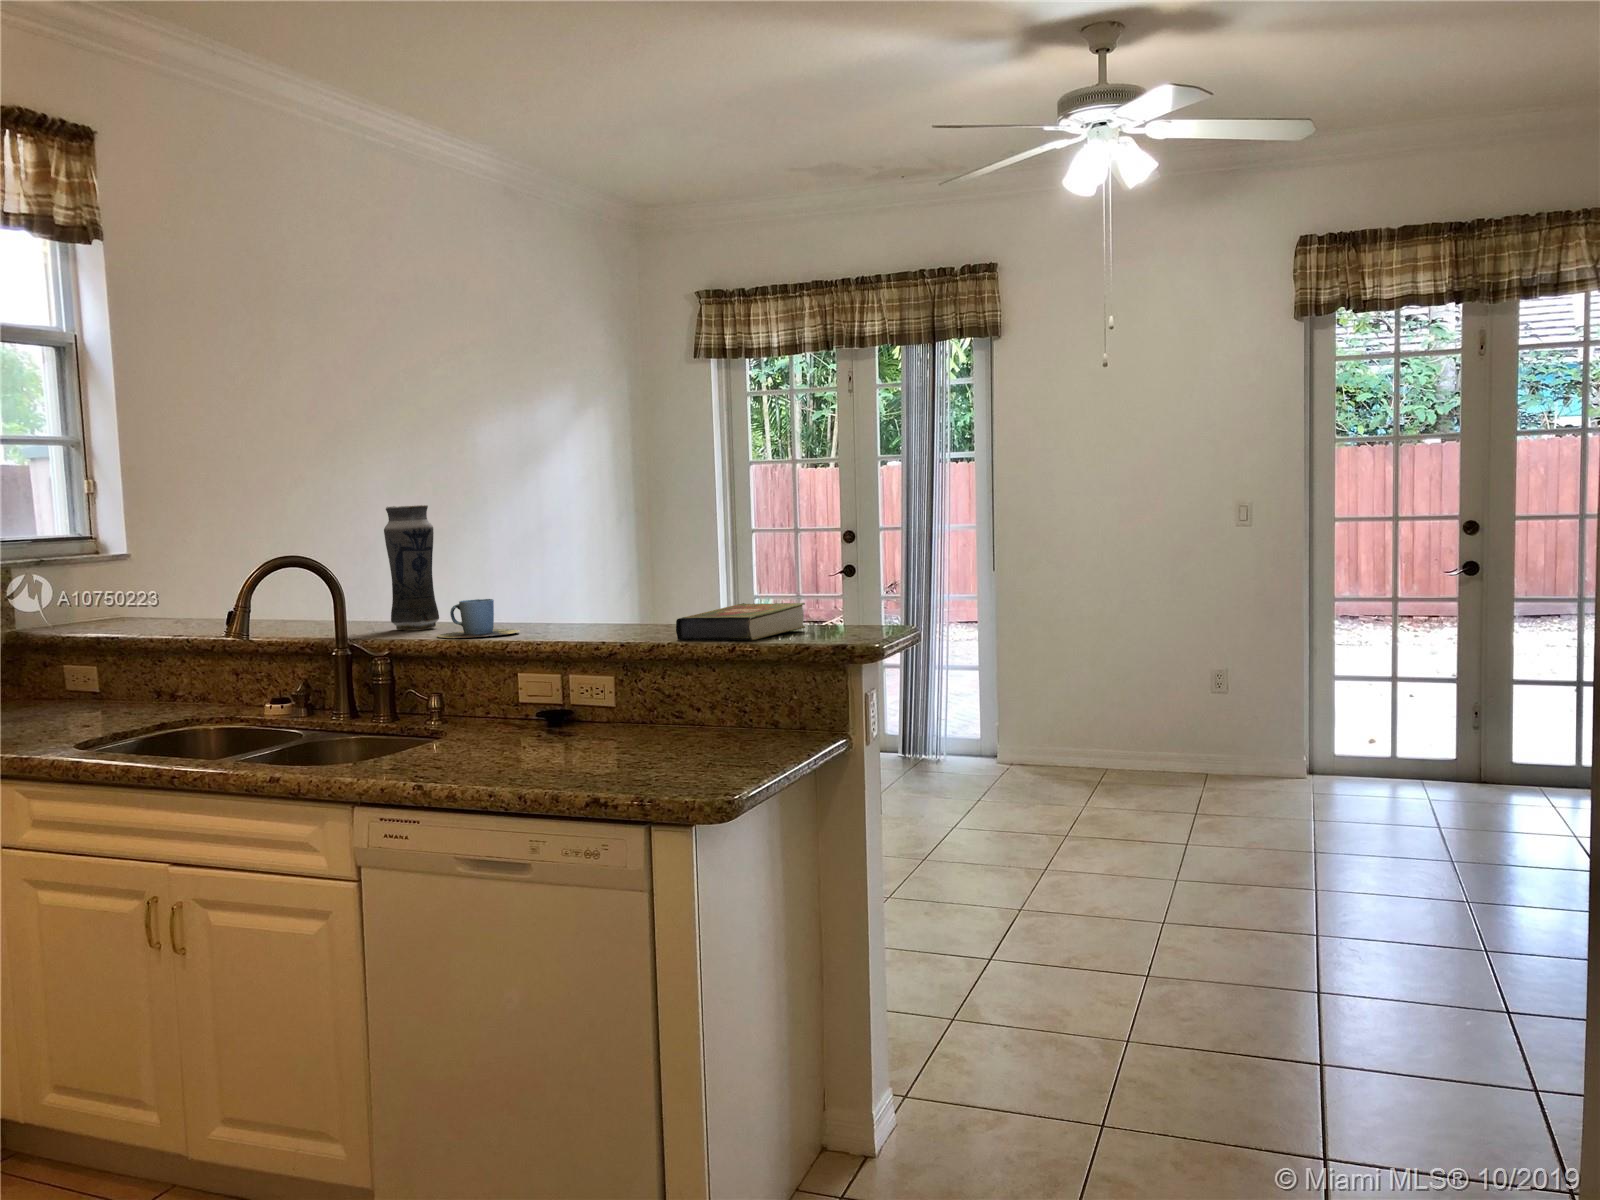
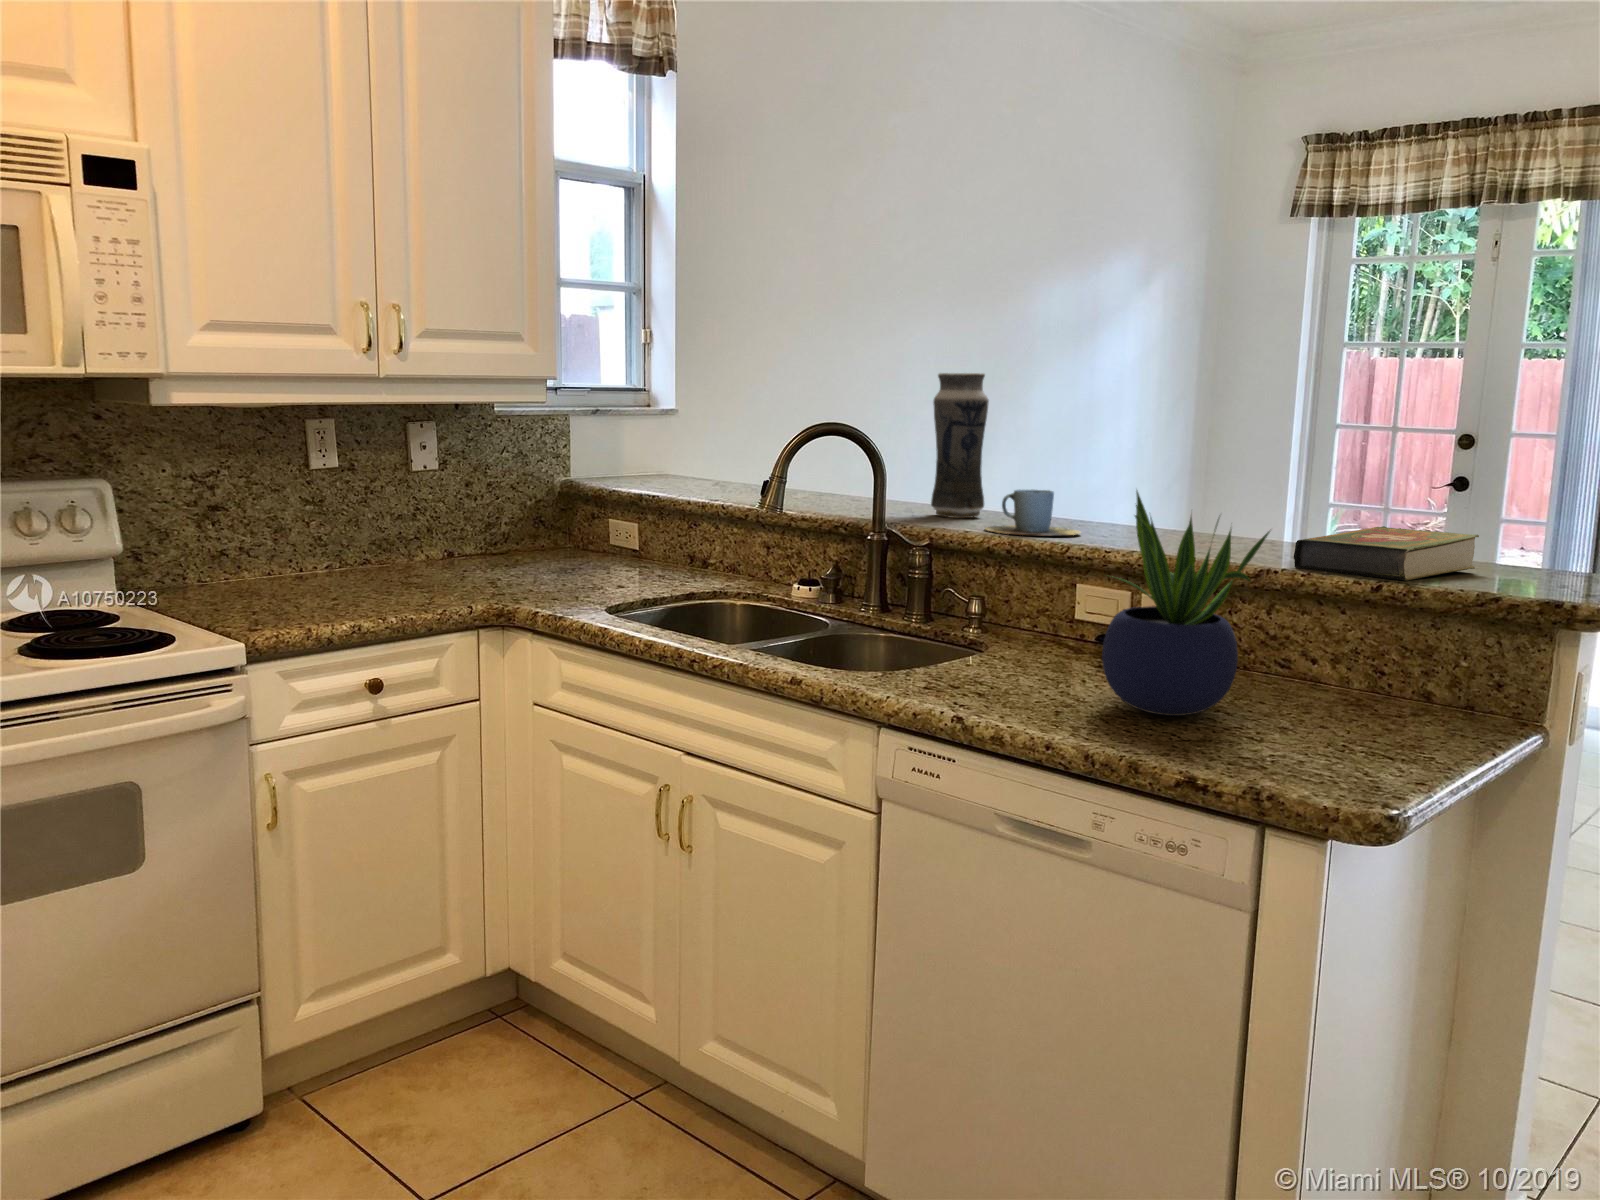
potted plant: none [523,589,647,762] -> present [1102,491,1270,716]

